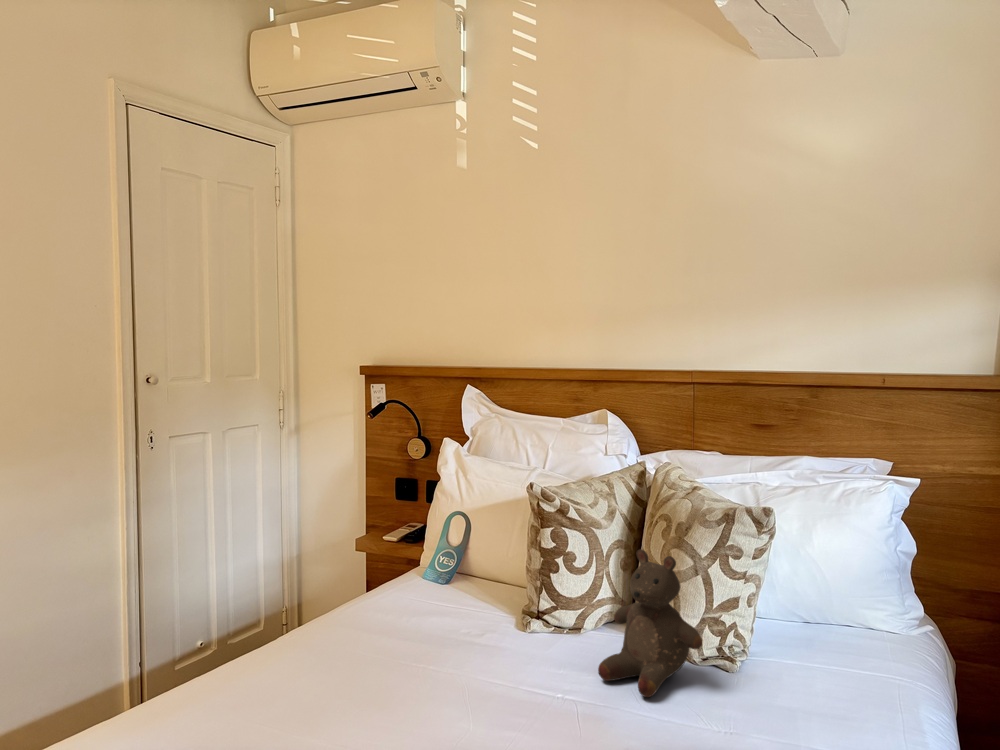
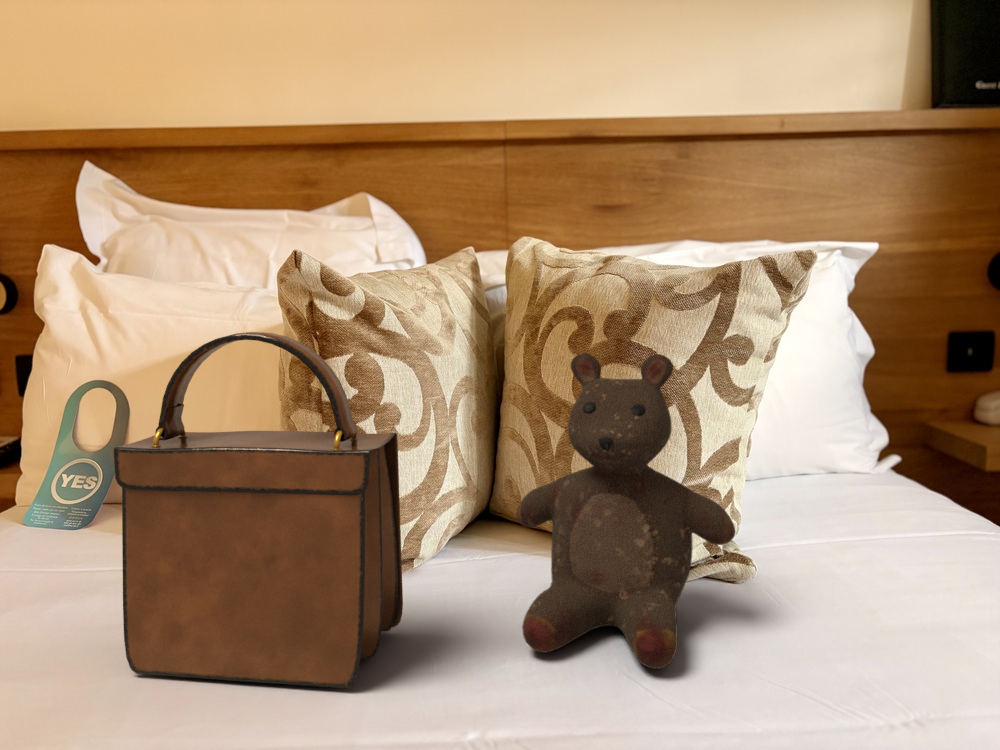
handbag: none [450,527,557,676] -> present [114,332,403,688]

